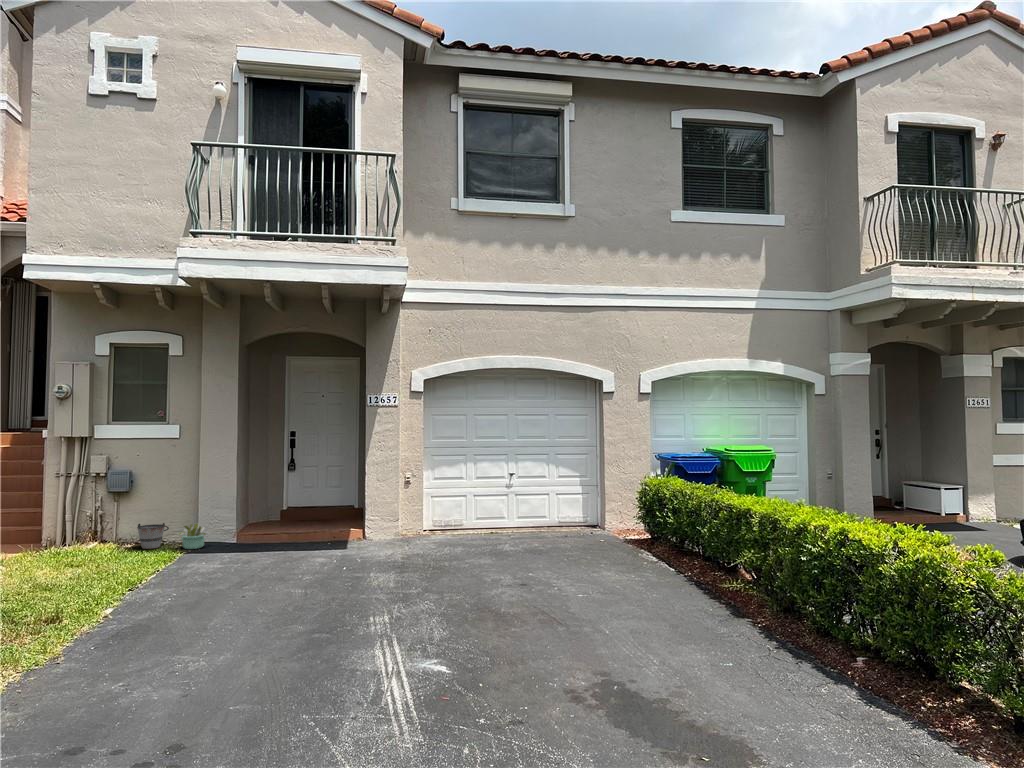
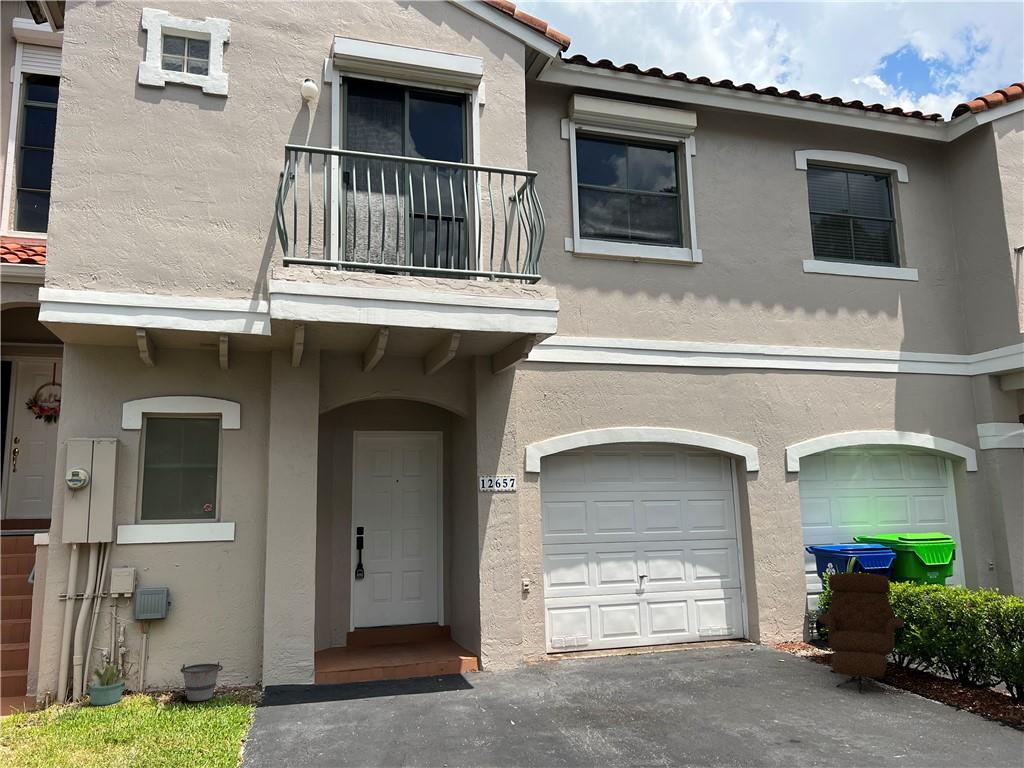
lounge chair: none [617,476,692,566] -> present [818,573,904,693]
decorative plant: present [177,523,207,549] -> present [85,665,131,705]

